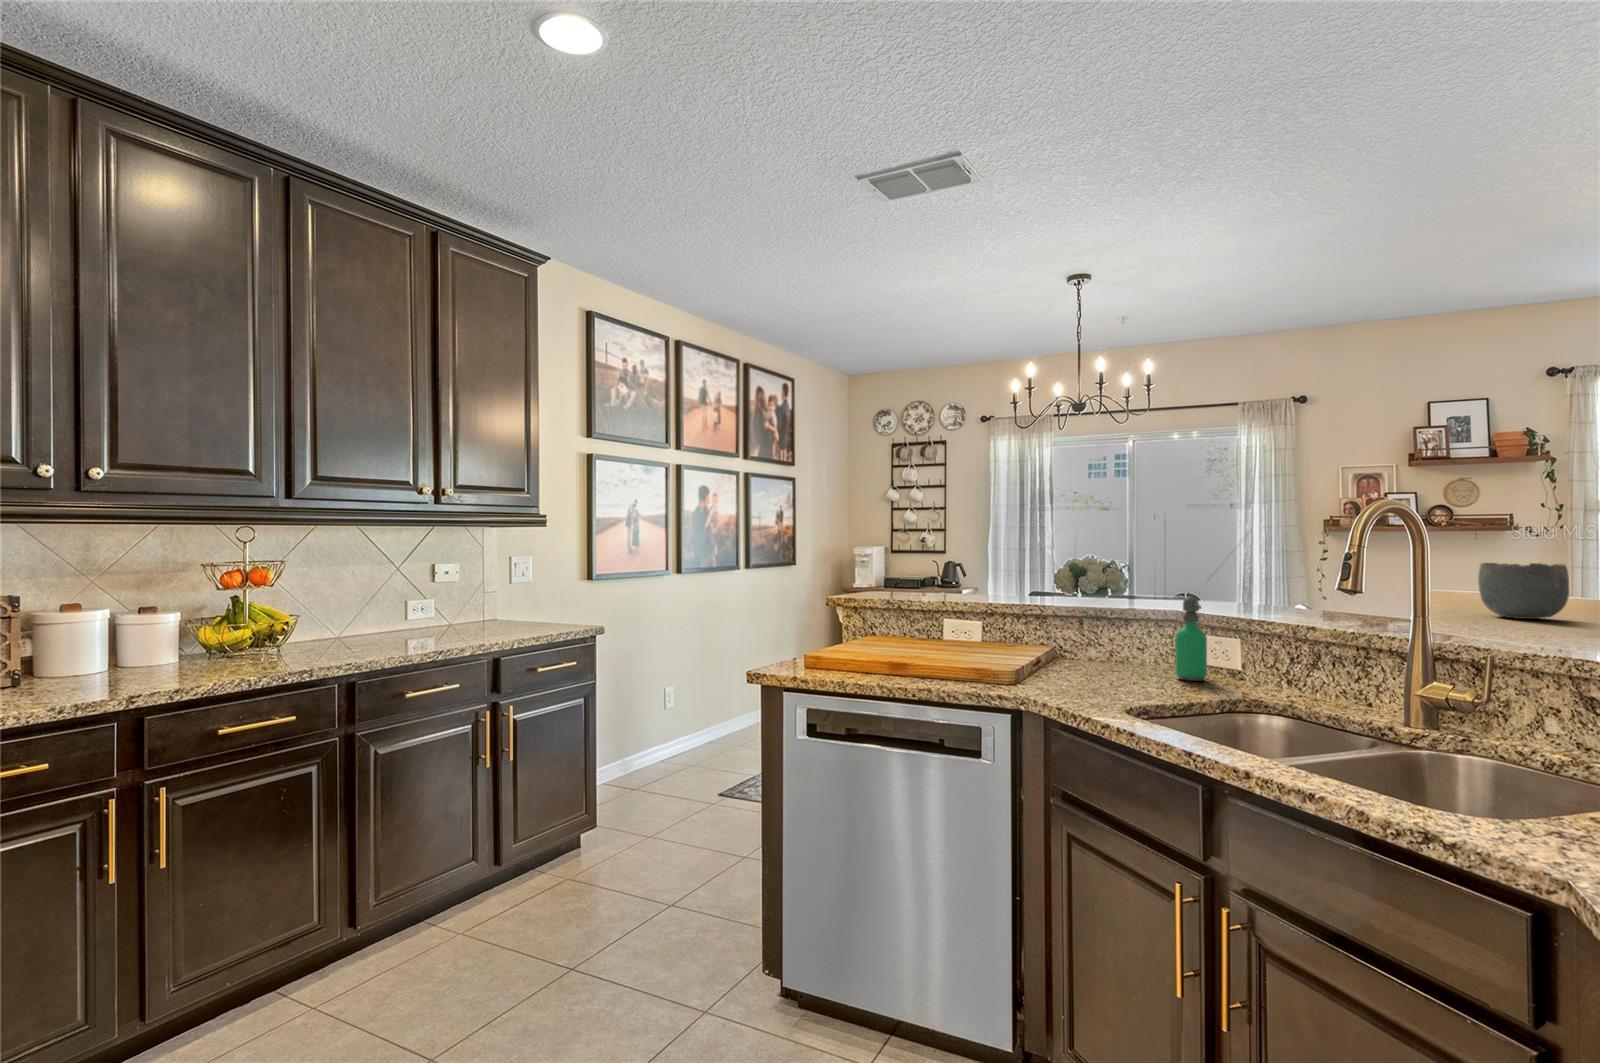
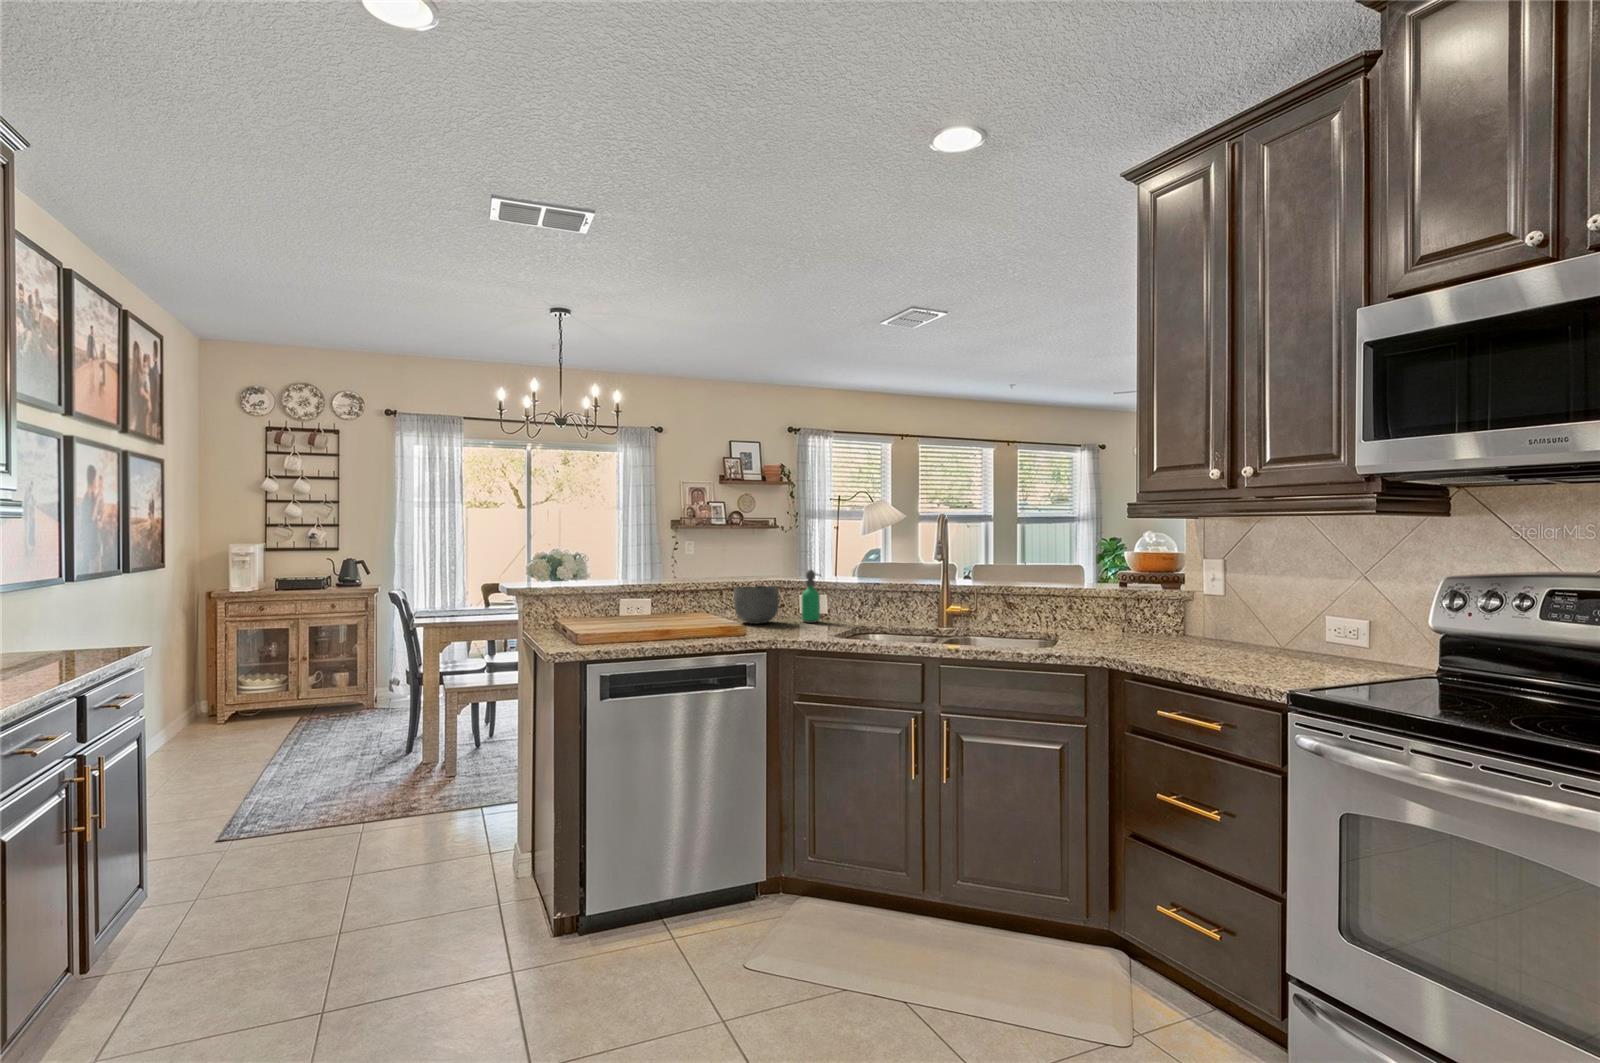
bowl: present [1478,563,1569,619] -> present [734,585,779,624]

